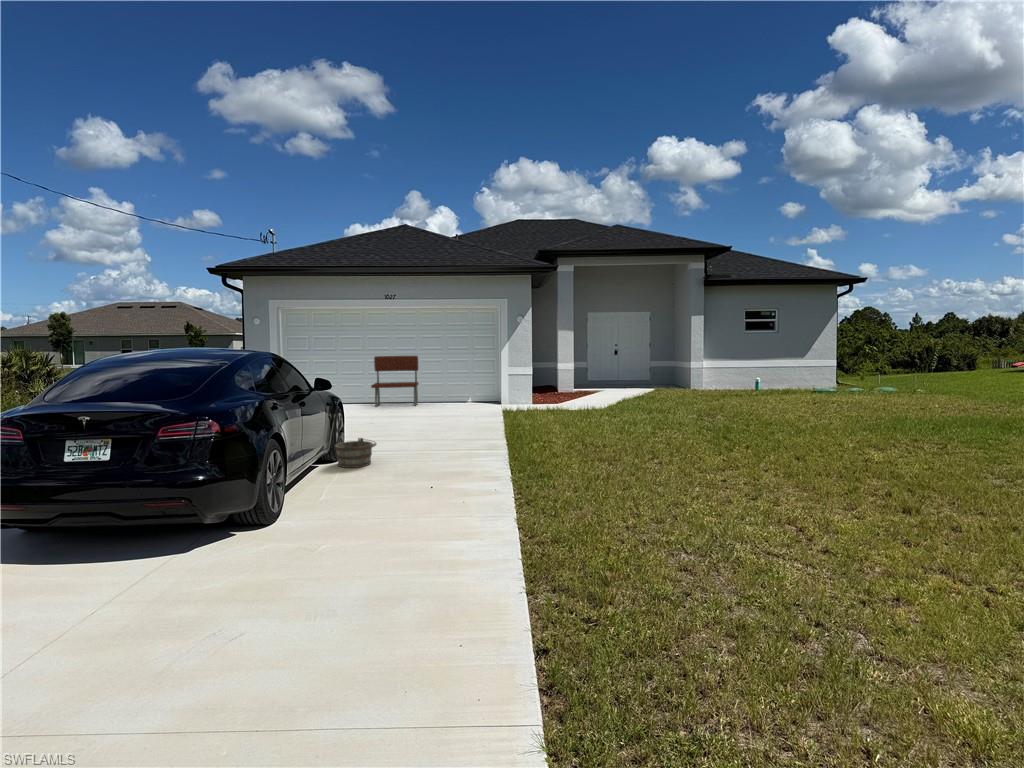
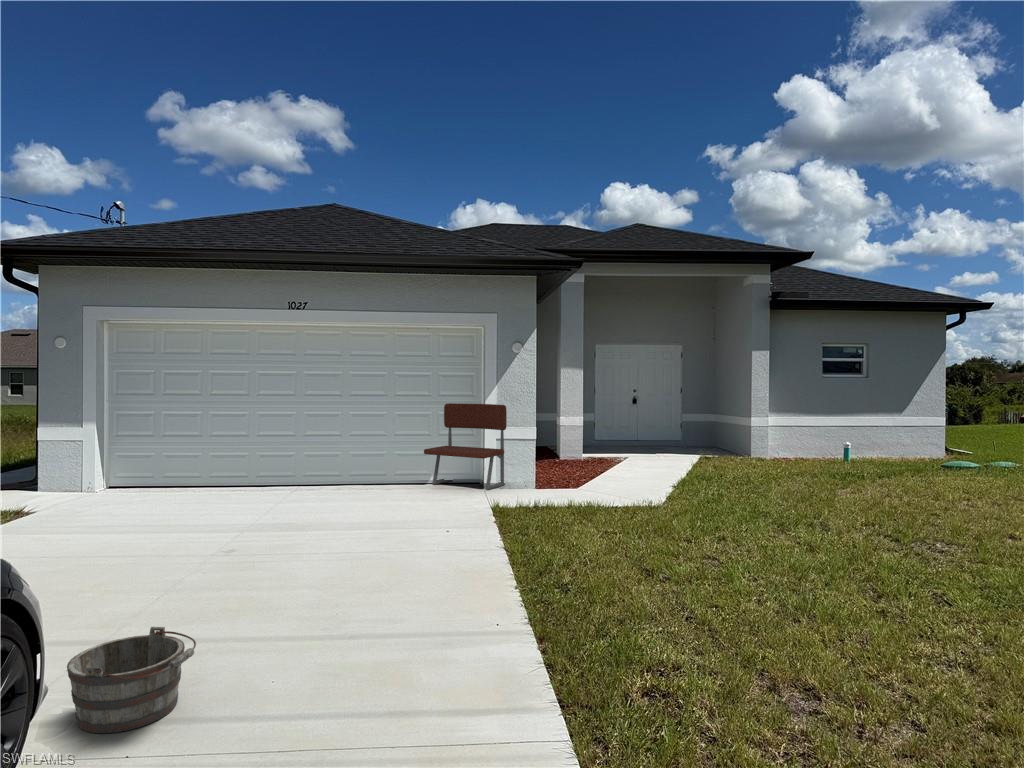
bench: present [371,356,418,407] -> present [424,403,507,490]

